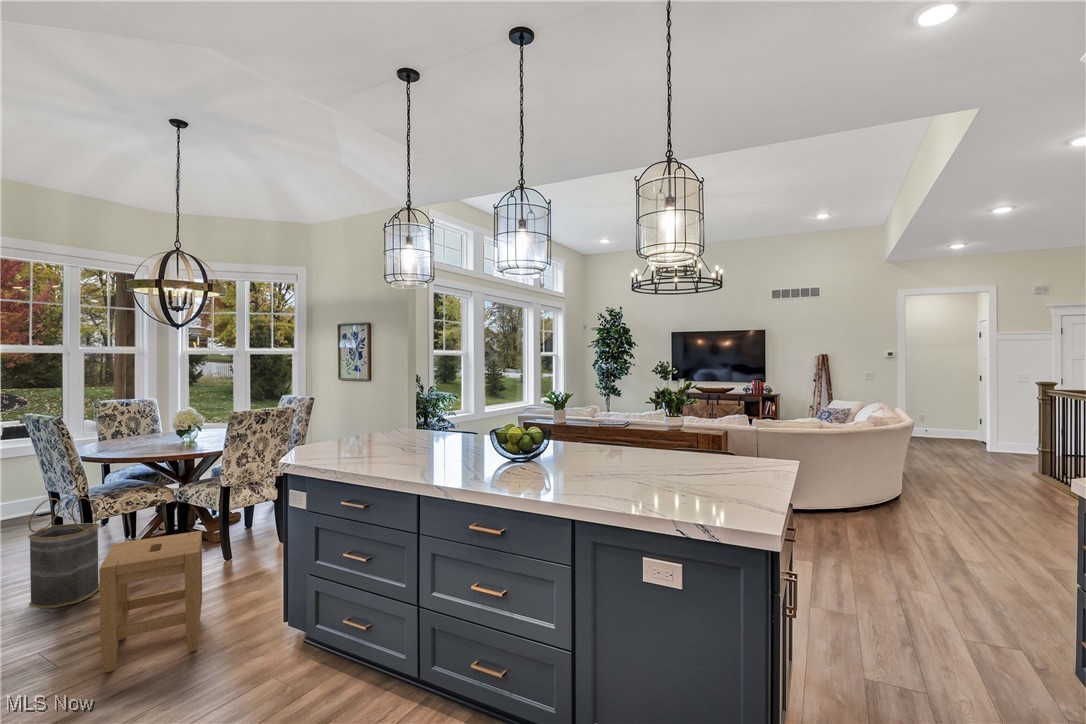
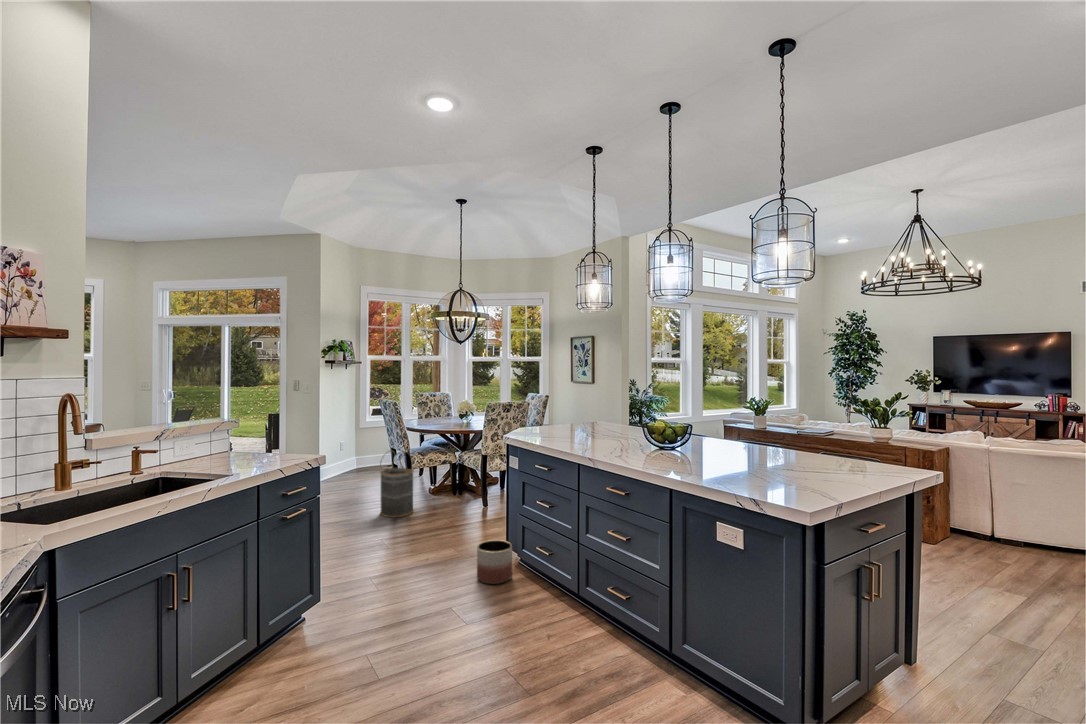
stool: present [99,531,202,673] -> none [408,479,464,555]
planter: none [241,618,301,692] -> present [477,540,512,584]

